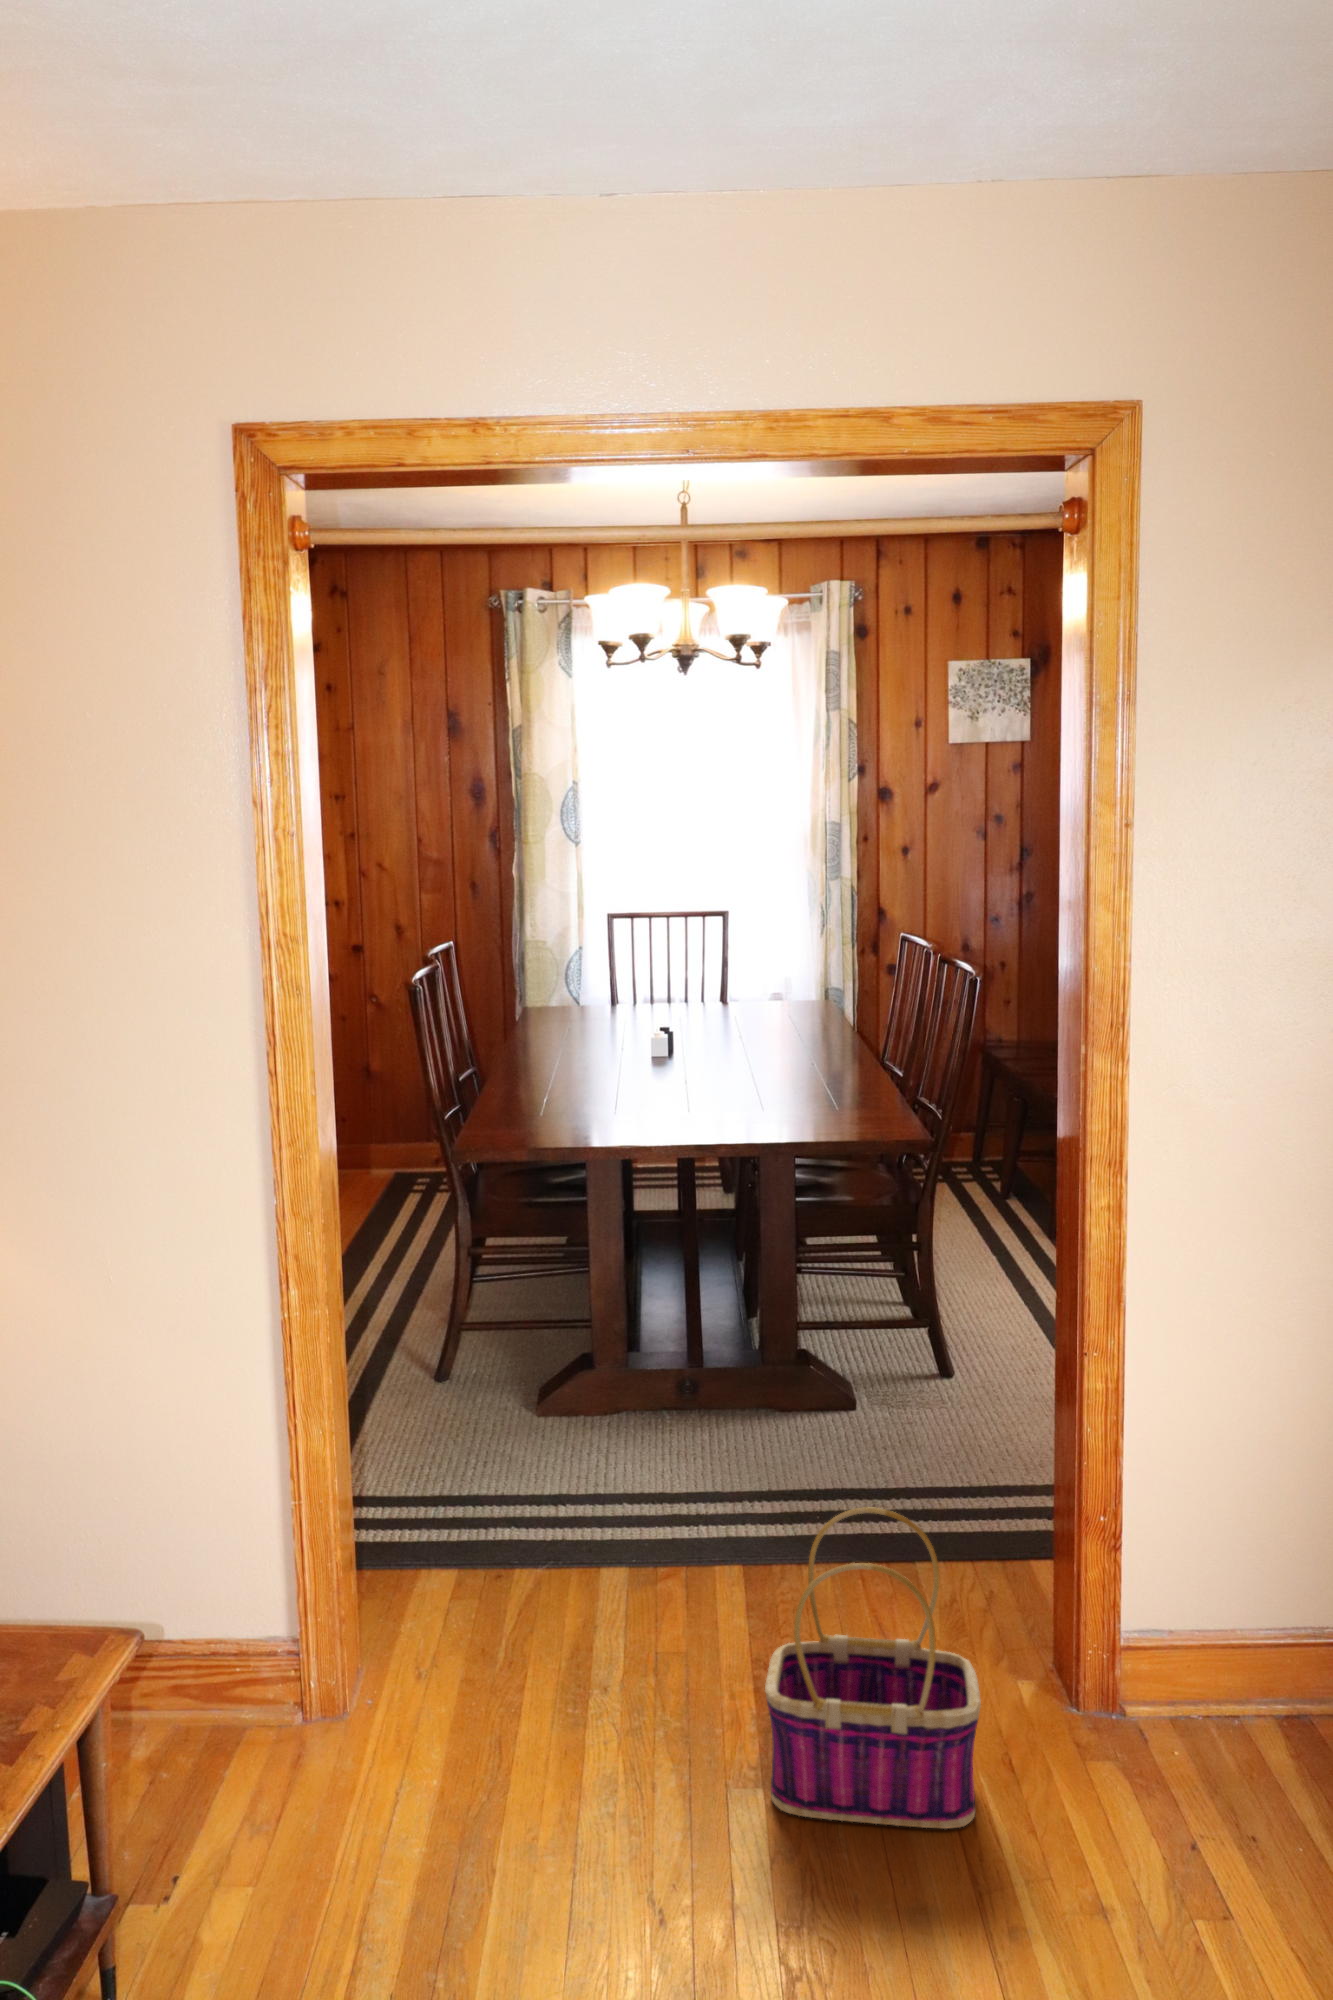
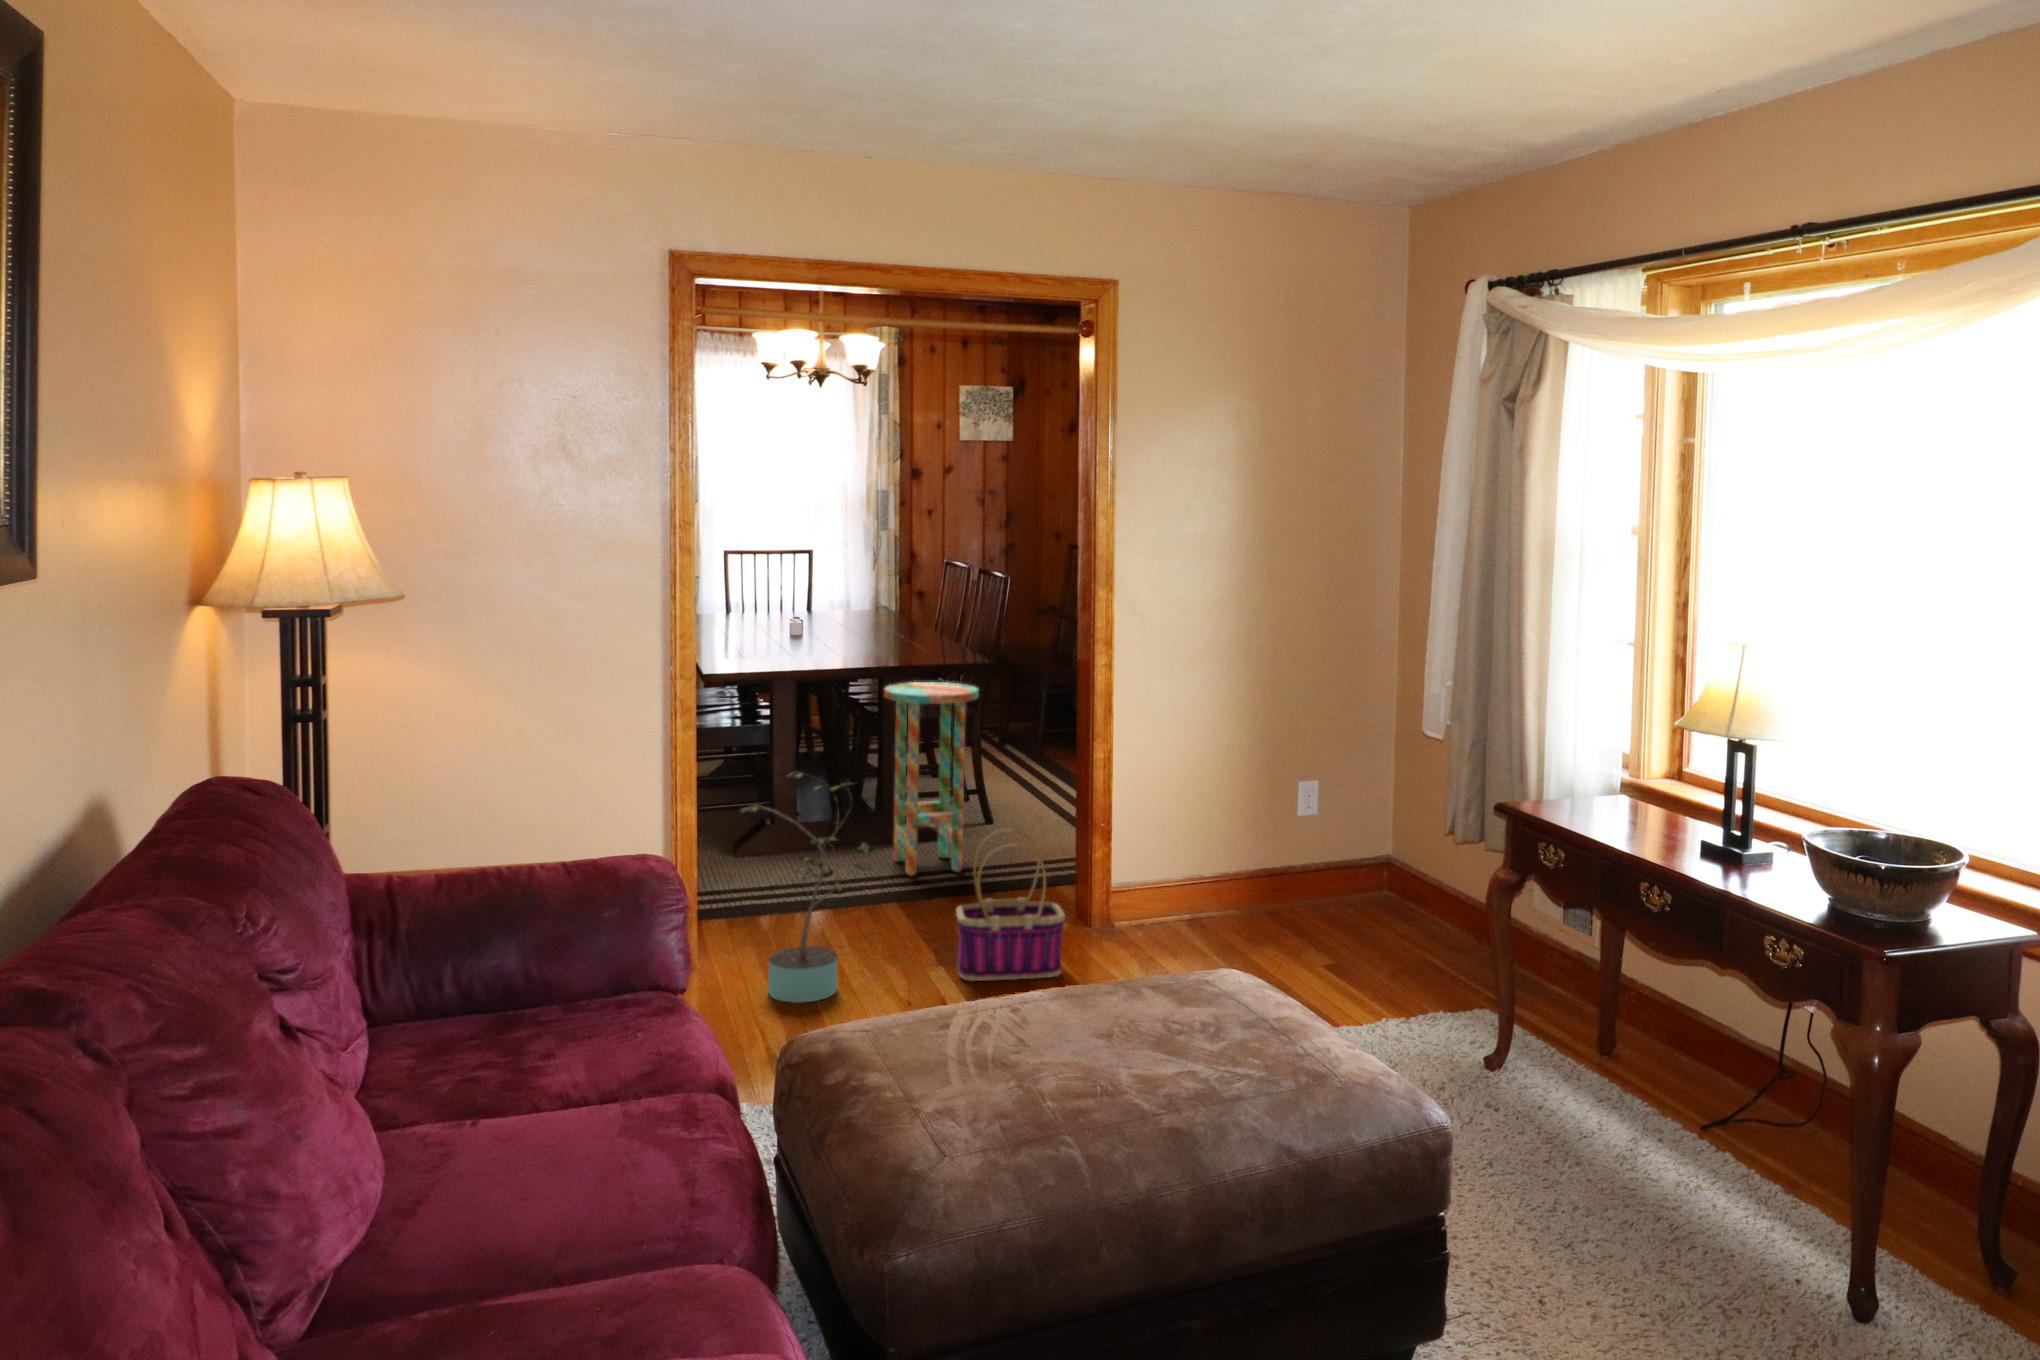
side table: none [735,1152,894,1484] -> present [884,682,979,875]
potted plant: none [337,1383,582,1834] -> present [739,772,873,1003]

